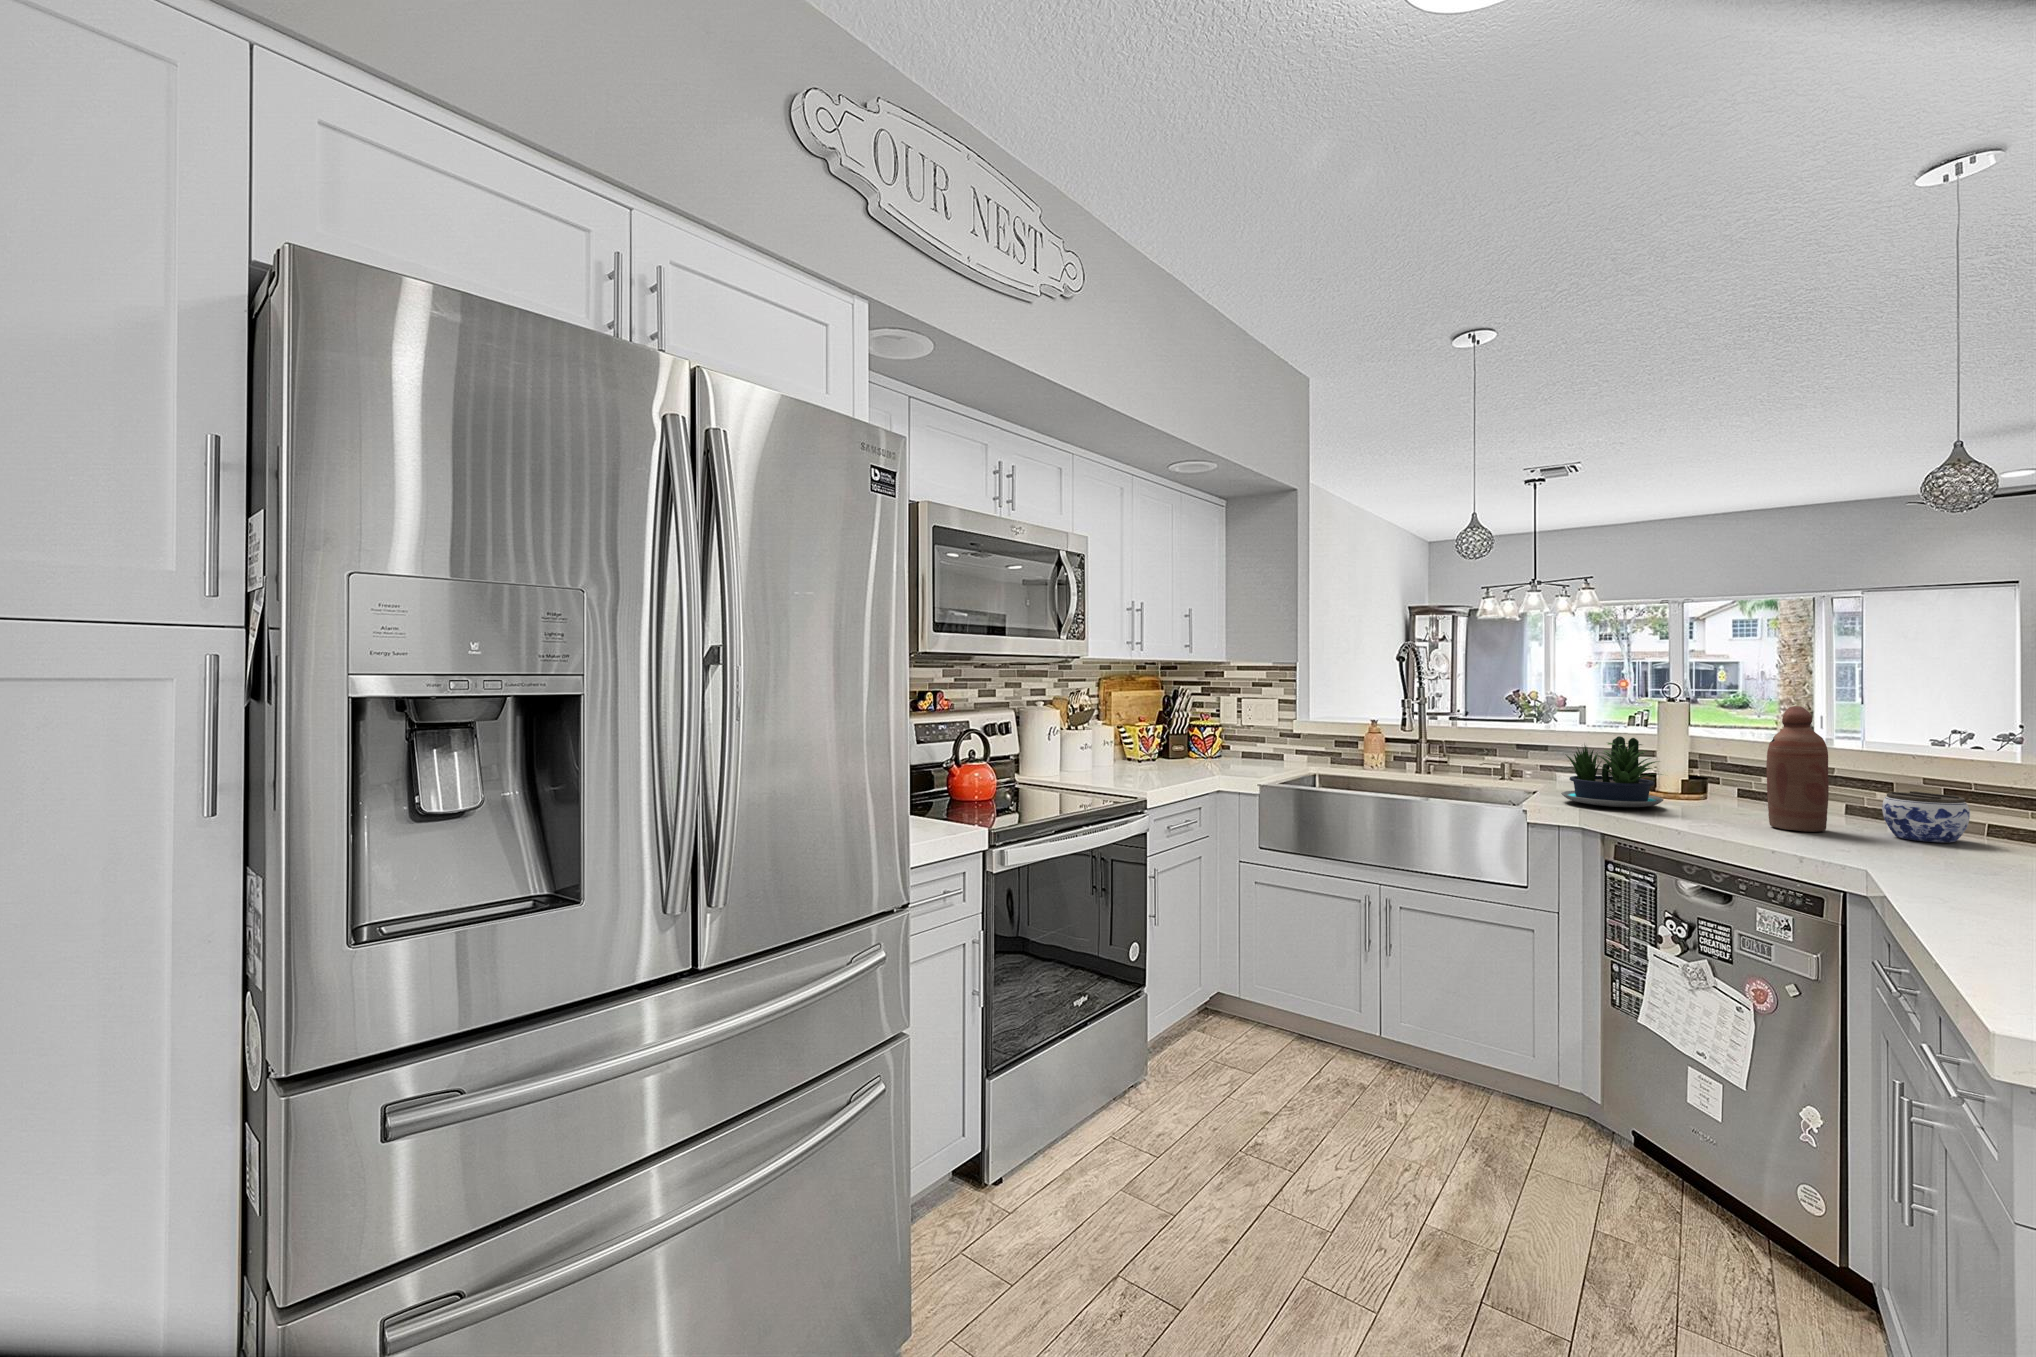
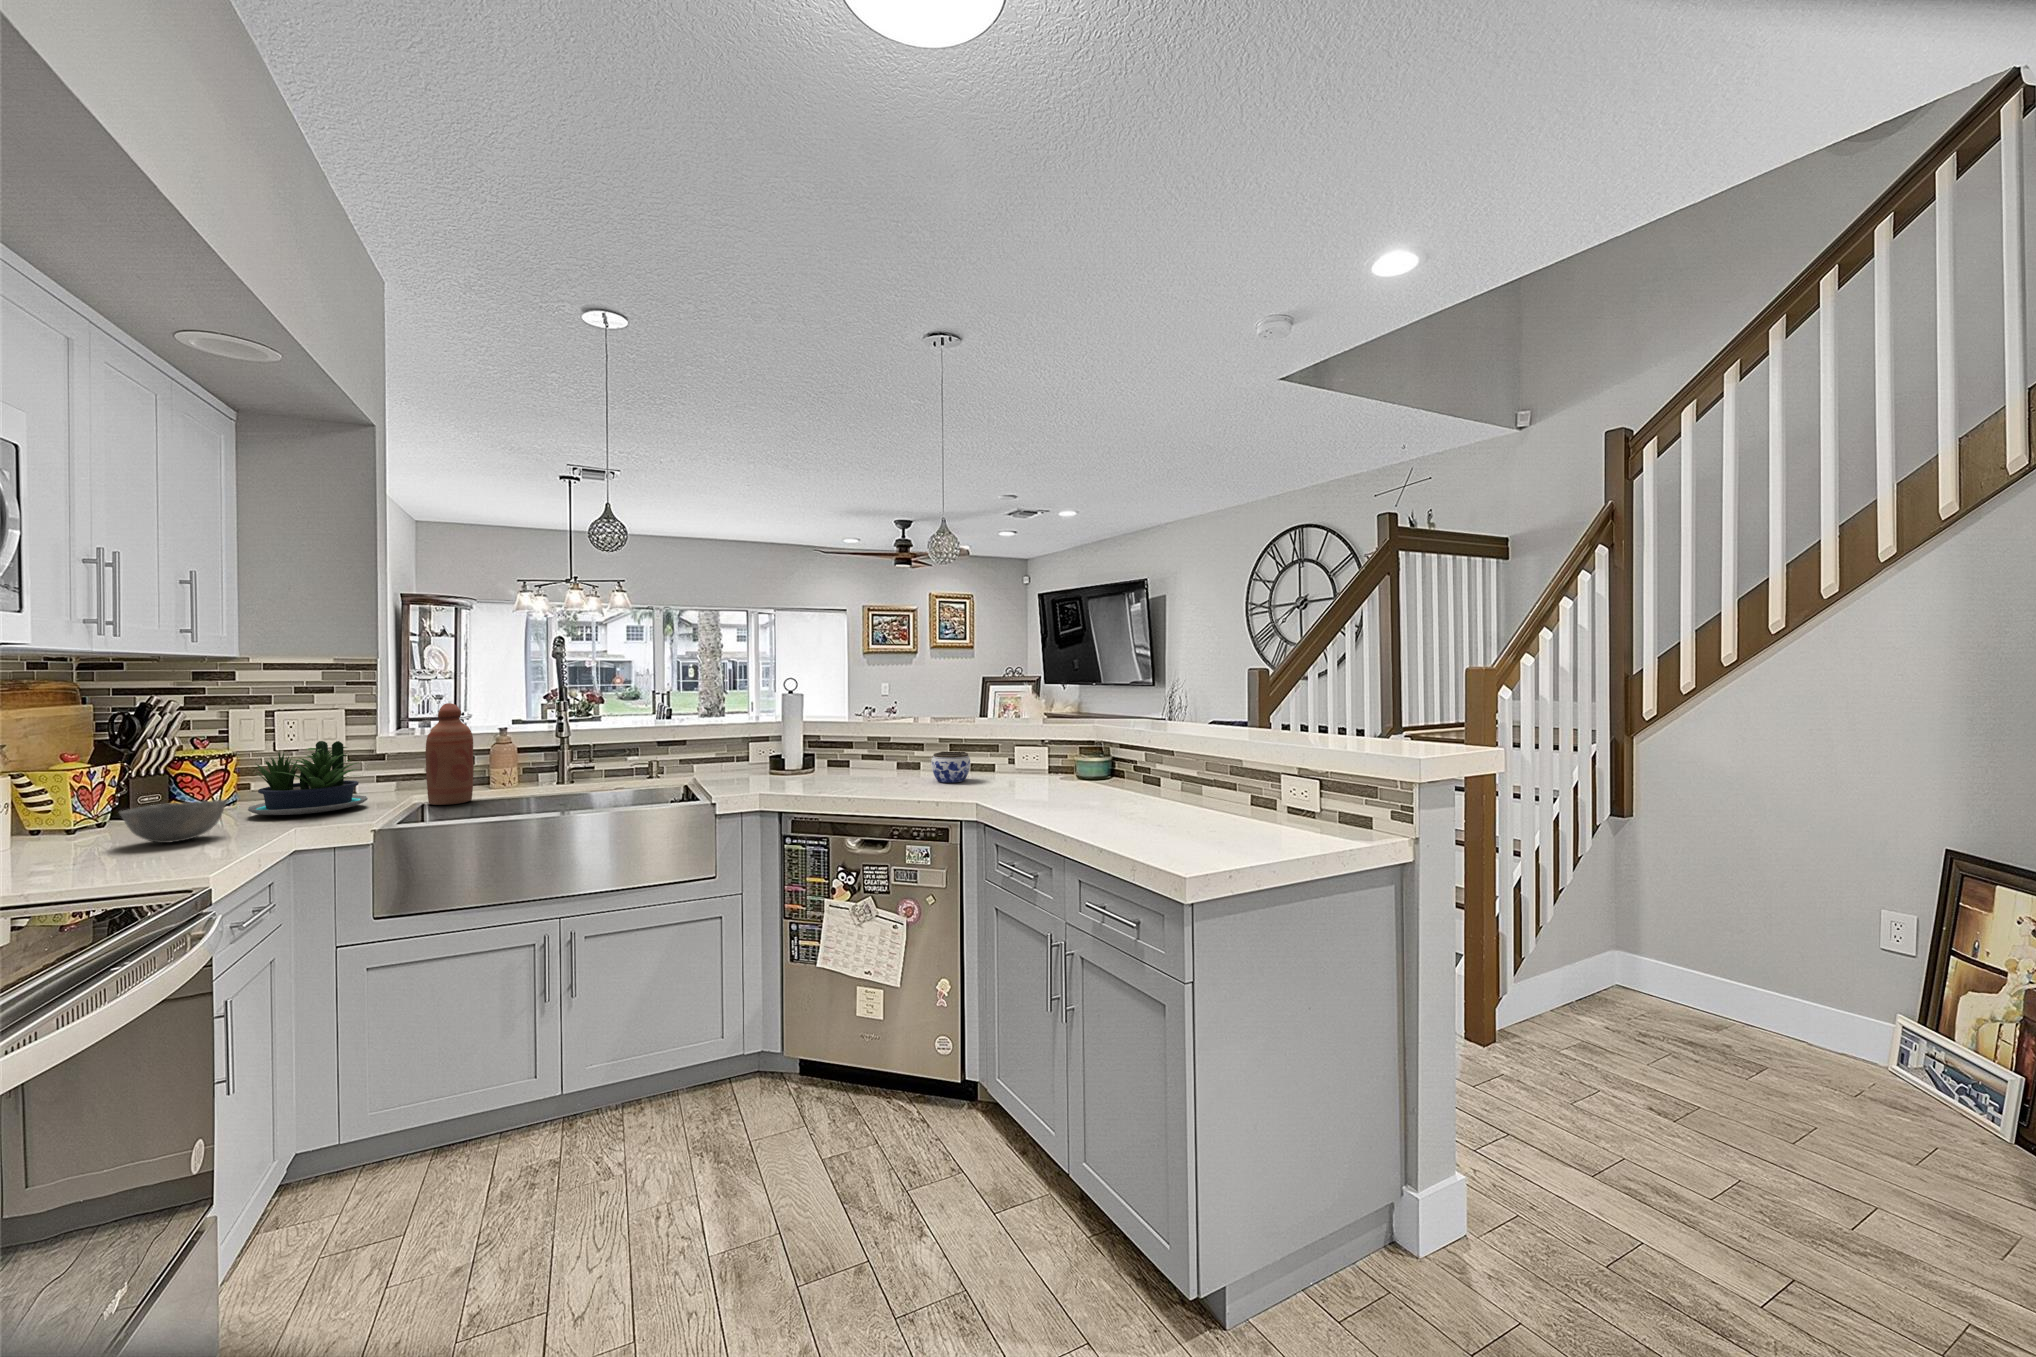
bottle: present [1766,706,1829,832] -> present [425,703,474,805]
potted plant: present [1561,736,1663,807] -> present [248,741,368,815]
bowl: none [1146,751,1192,775] -> present [119,800,227,843]

